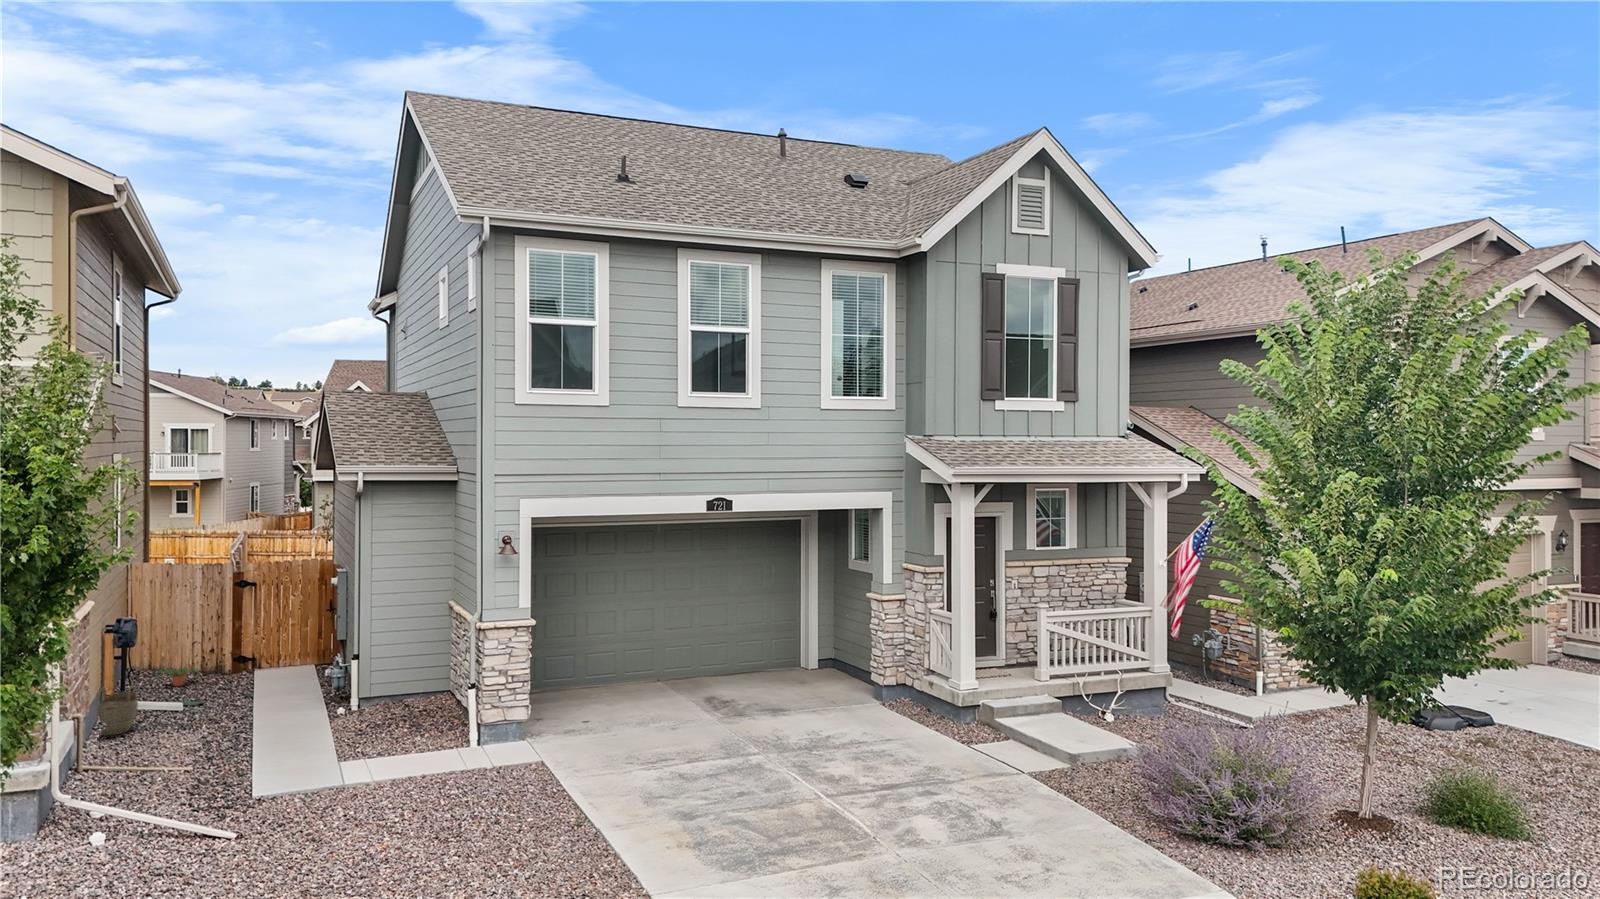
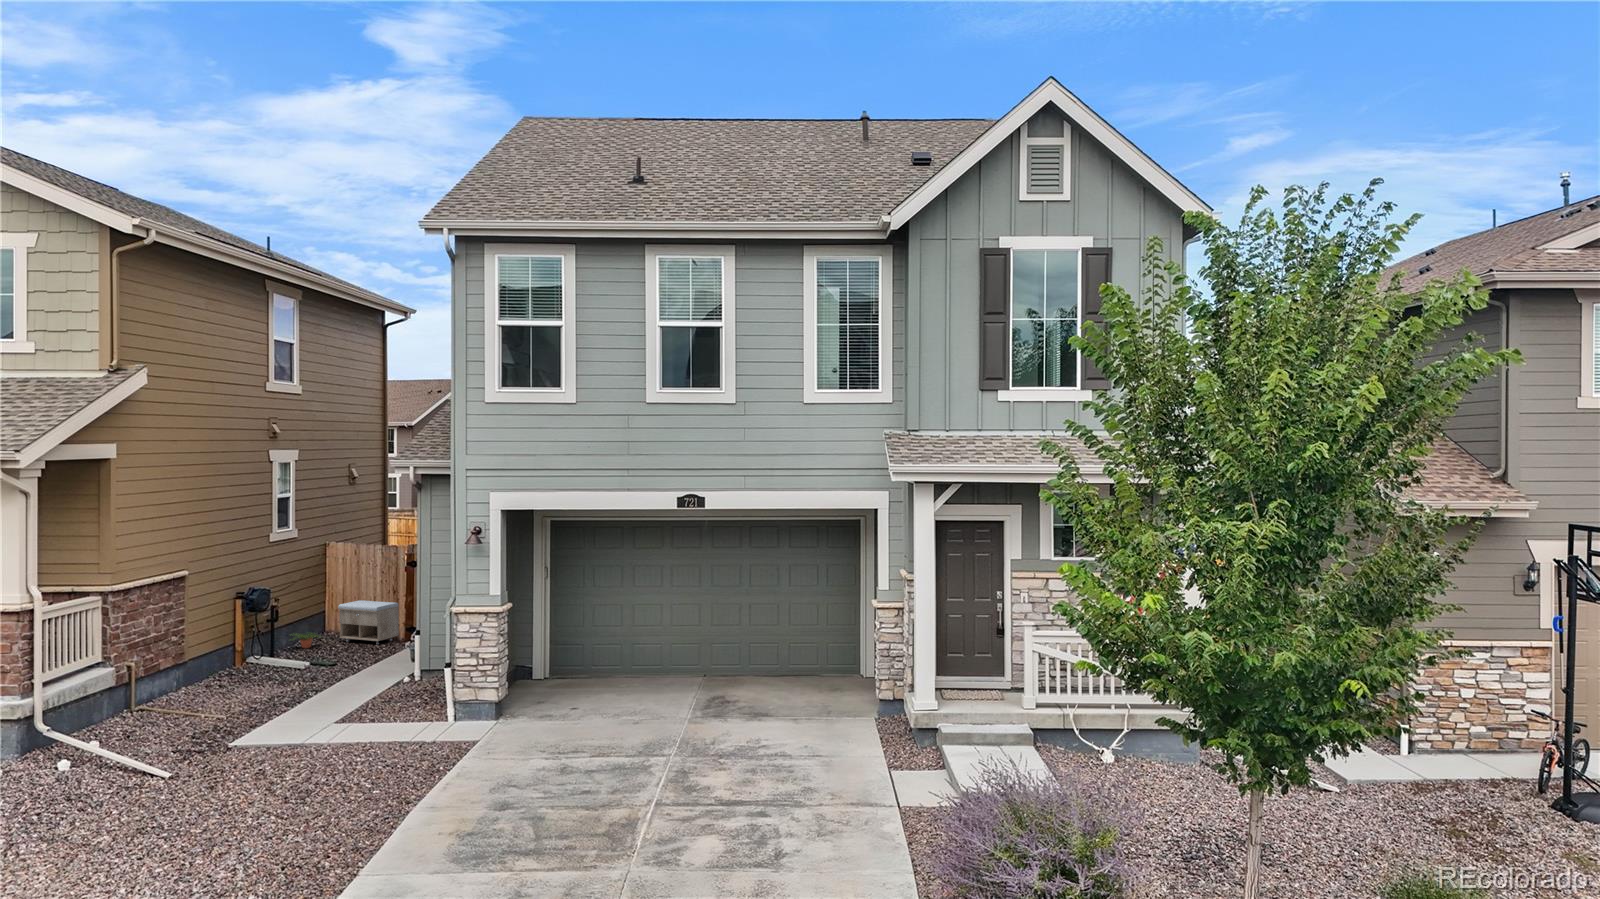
storage bench: none [215,625,292,674] -> present [338,600,399,644]
woven basket: present [97,685,138,736] -> none [208,643,243,683]

